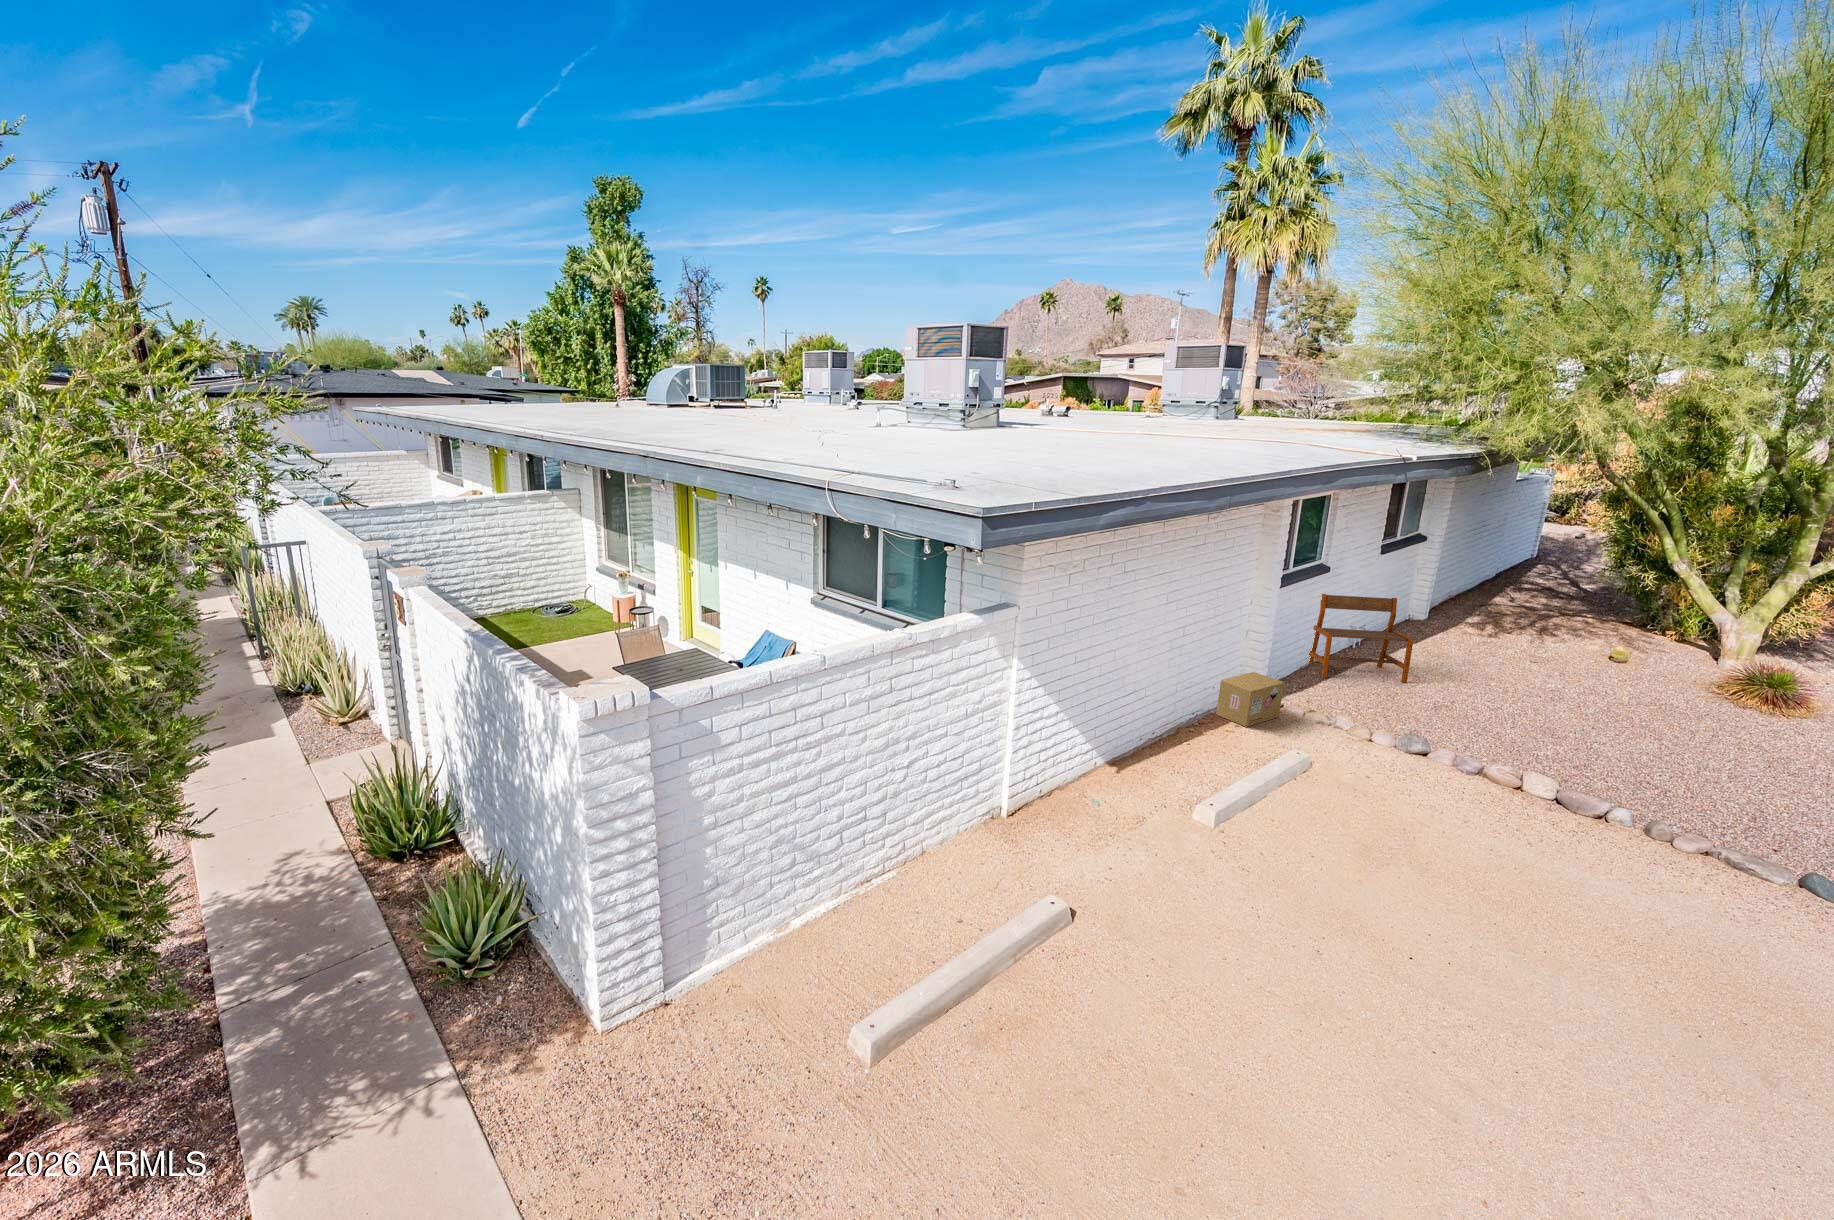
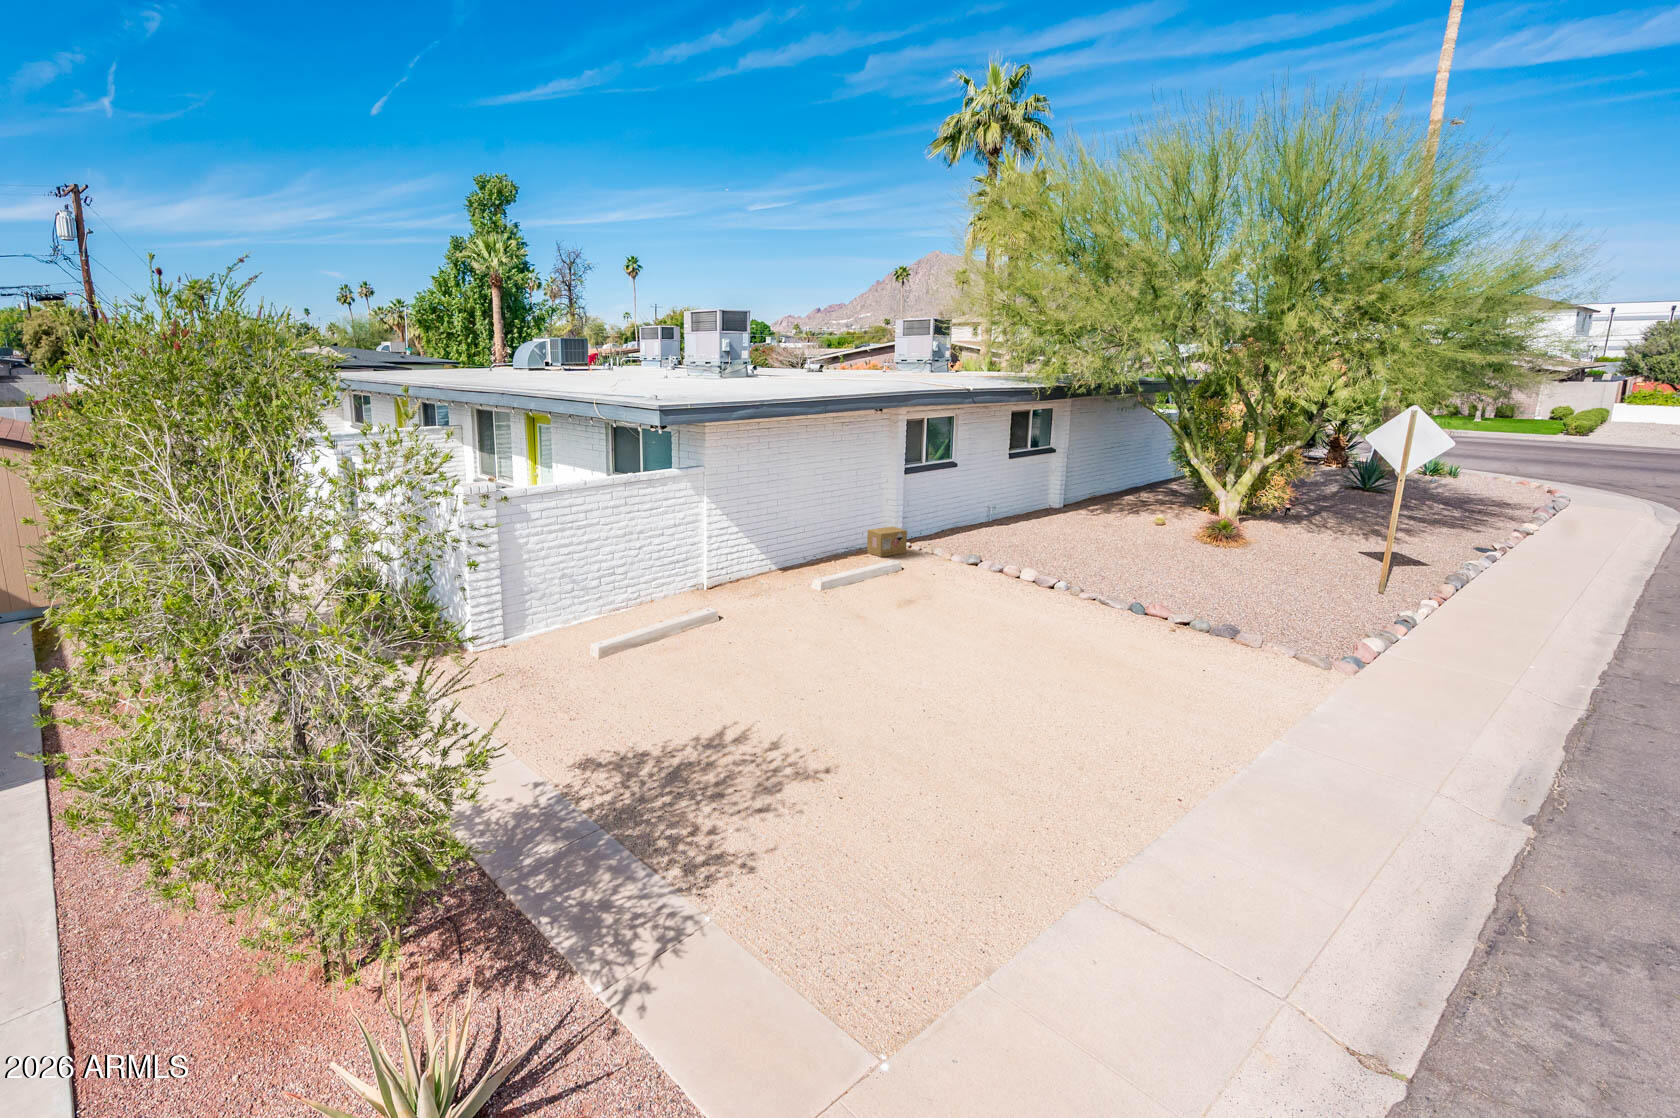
bench: present [1308,594,1413,683] -> none [953,483,1010,538]

